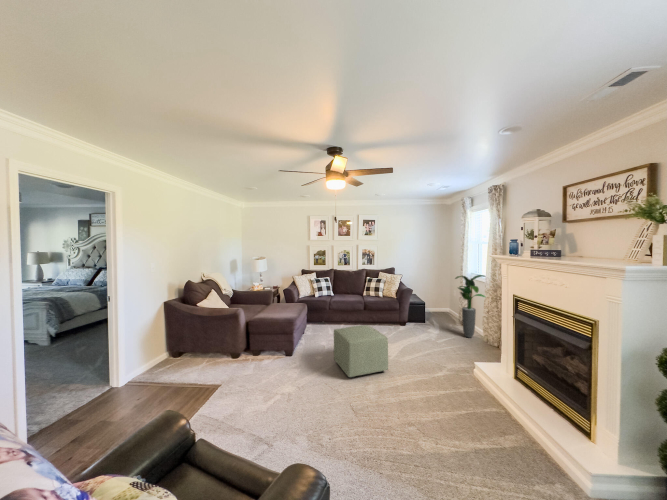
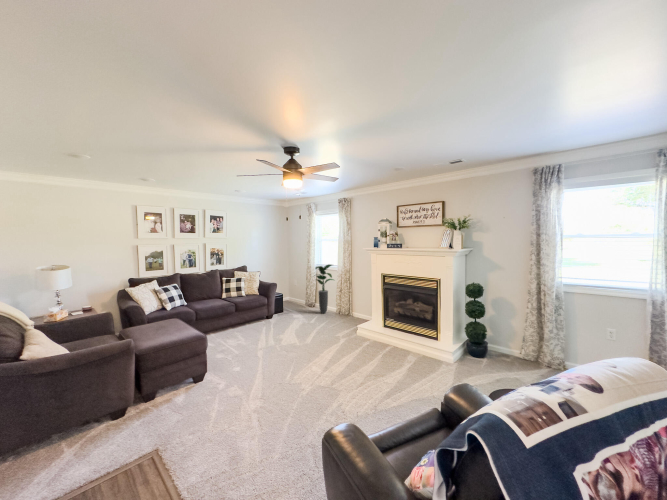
ottoman: present [334,325,388,378] -> none [257,319,313,370]

